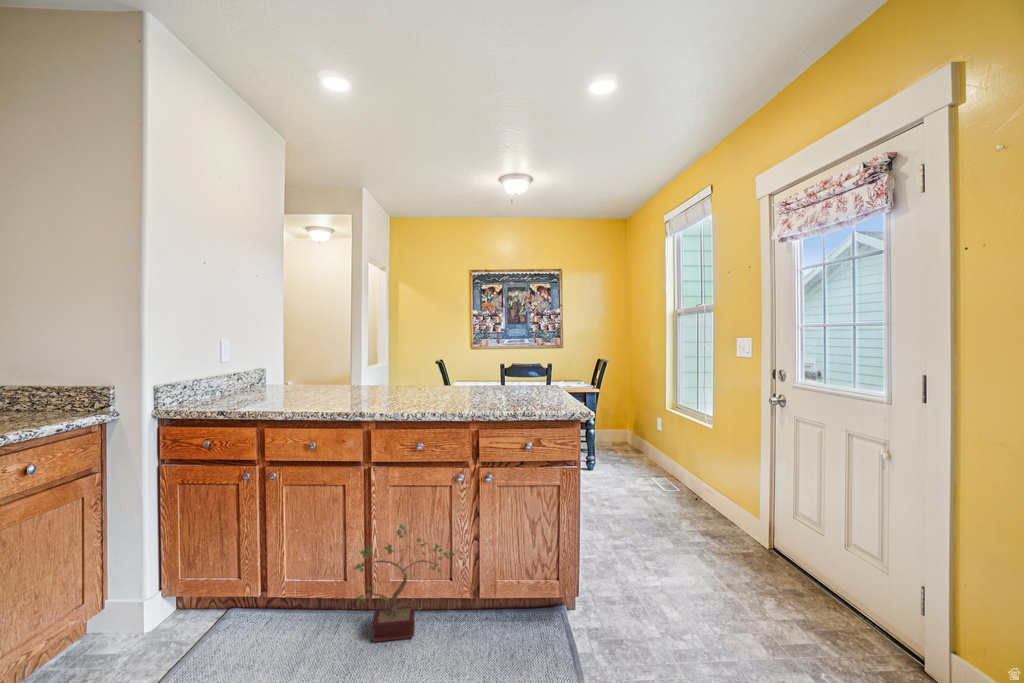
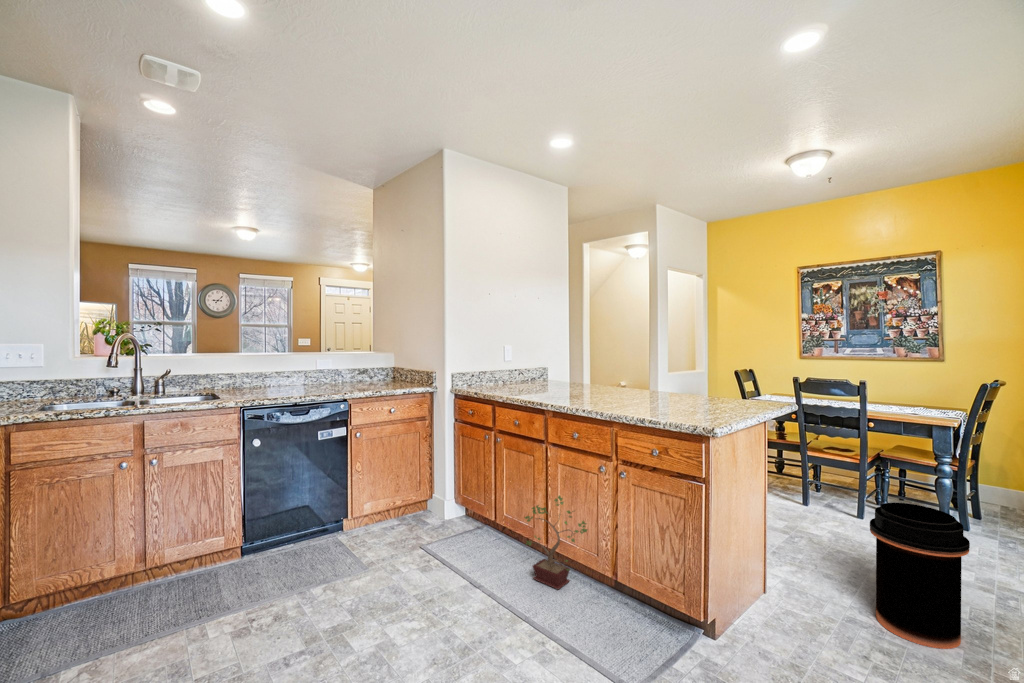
trash can: none [617,449,672,545] -> present [870,503,970,649]

